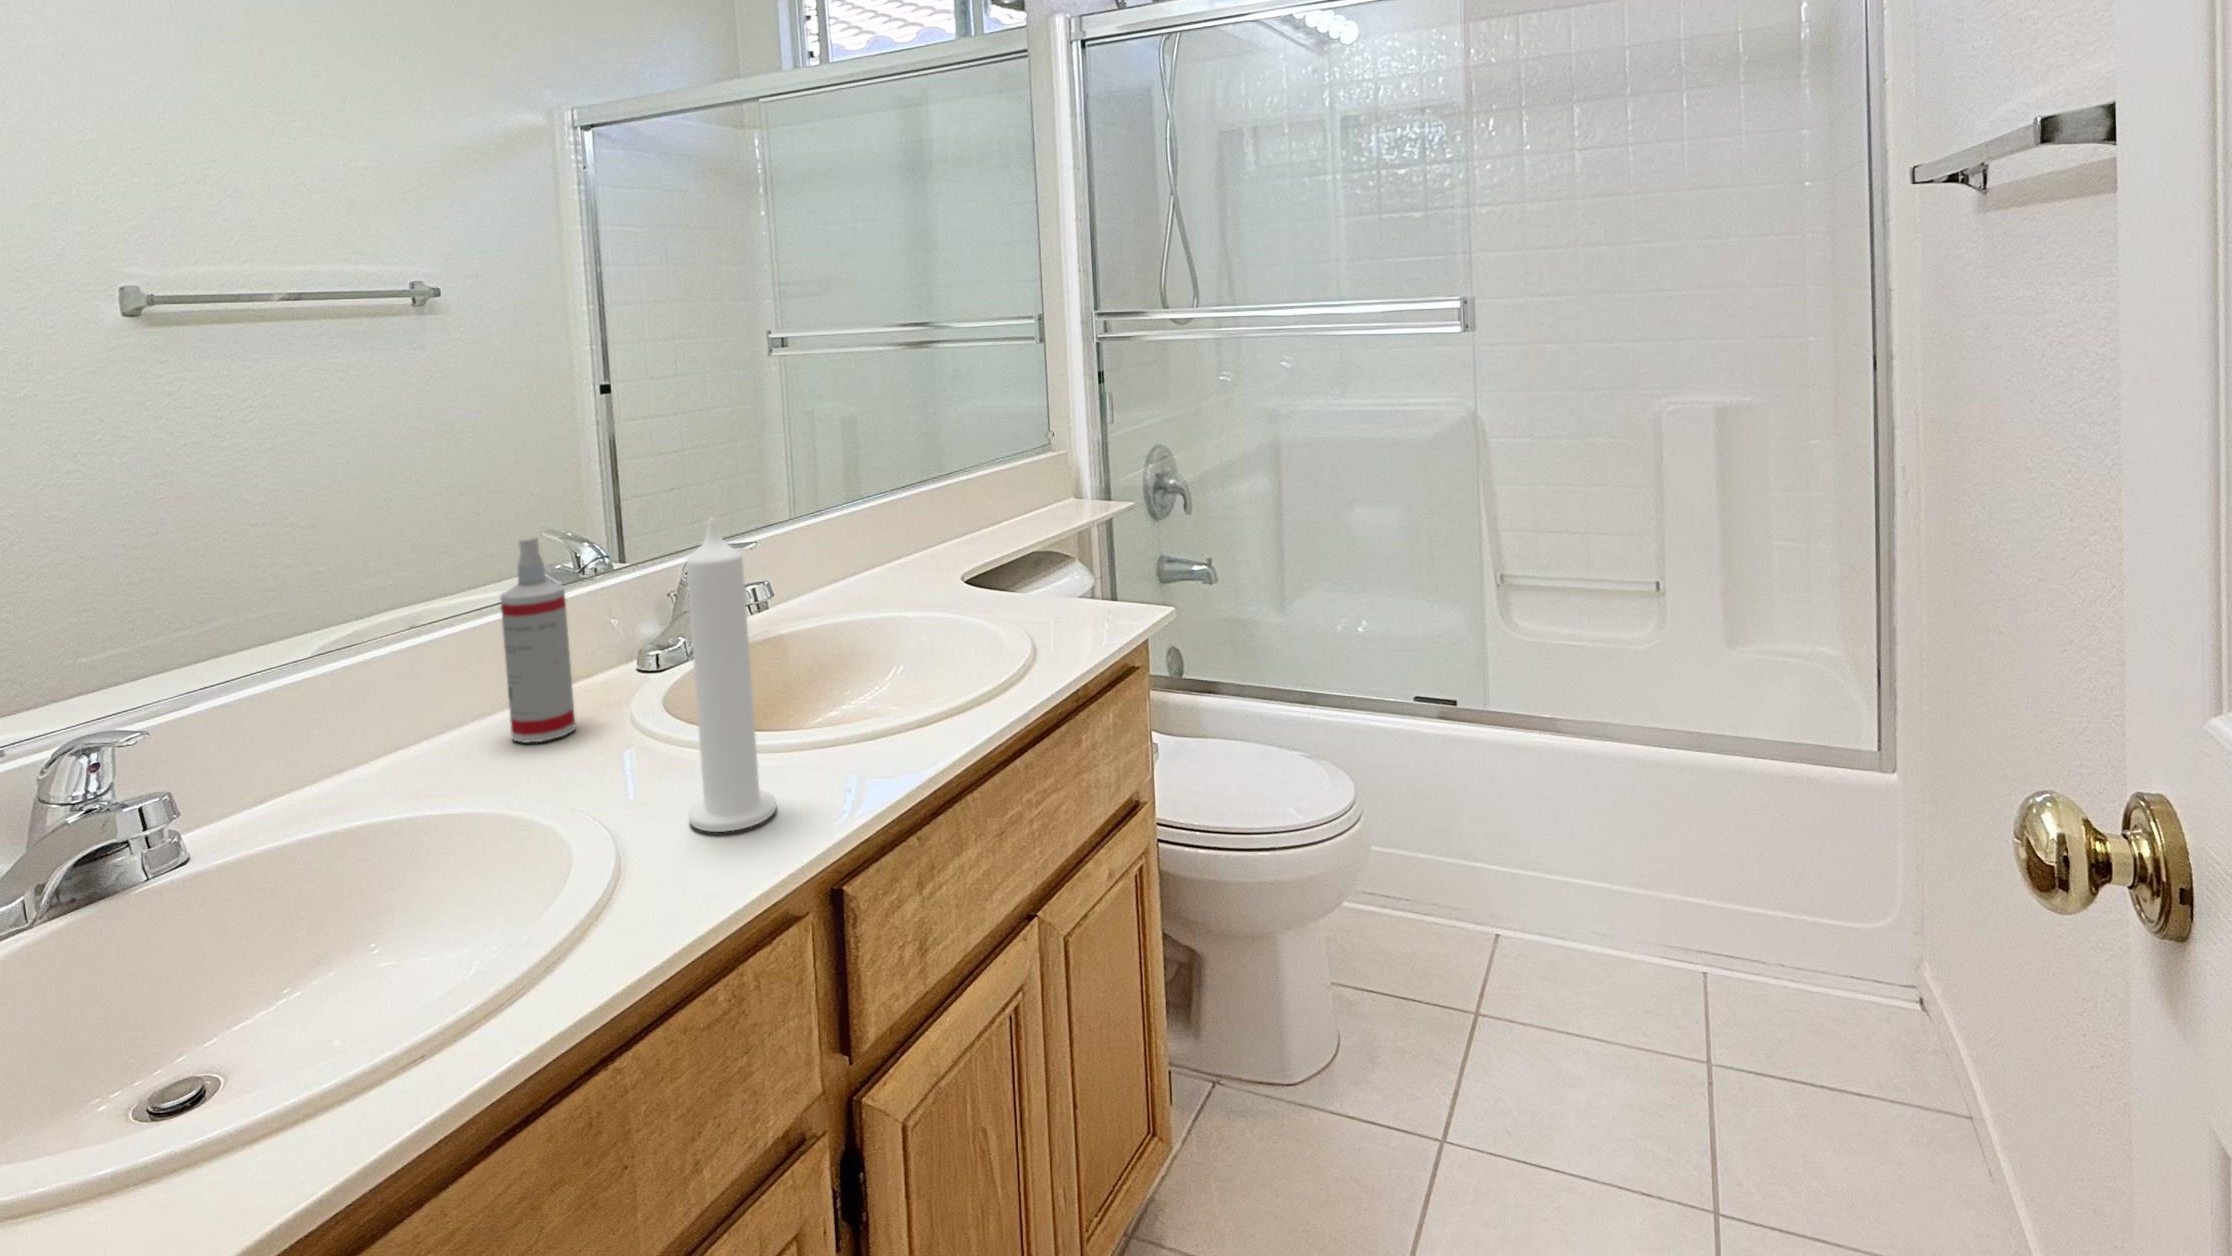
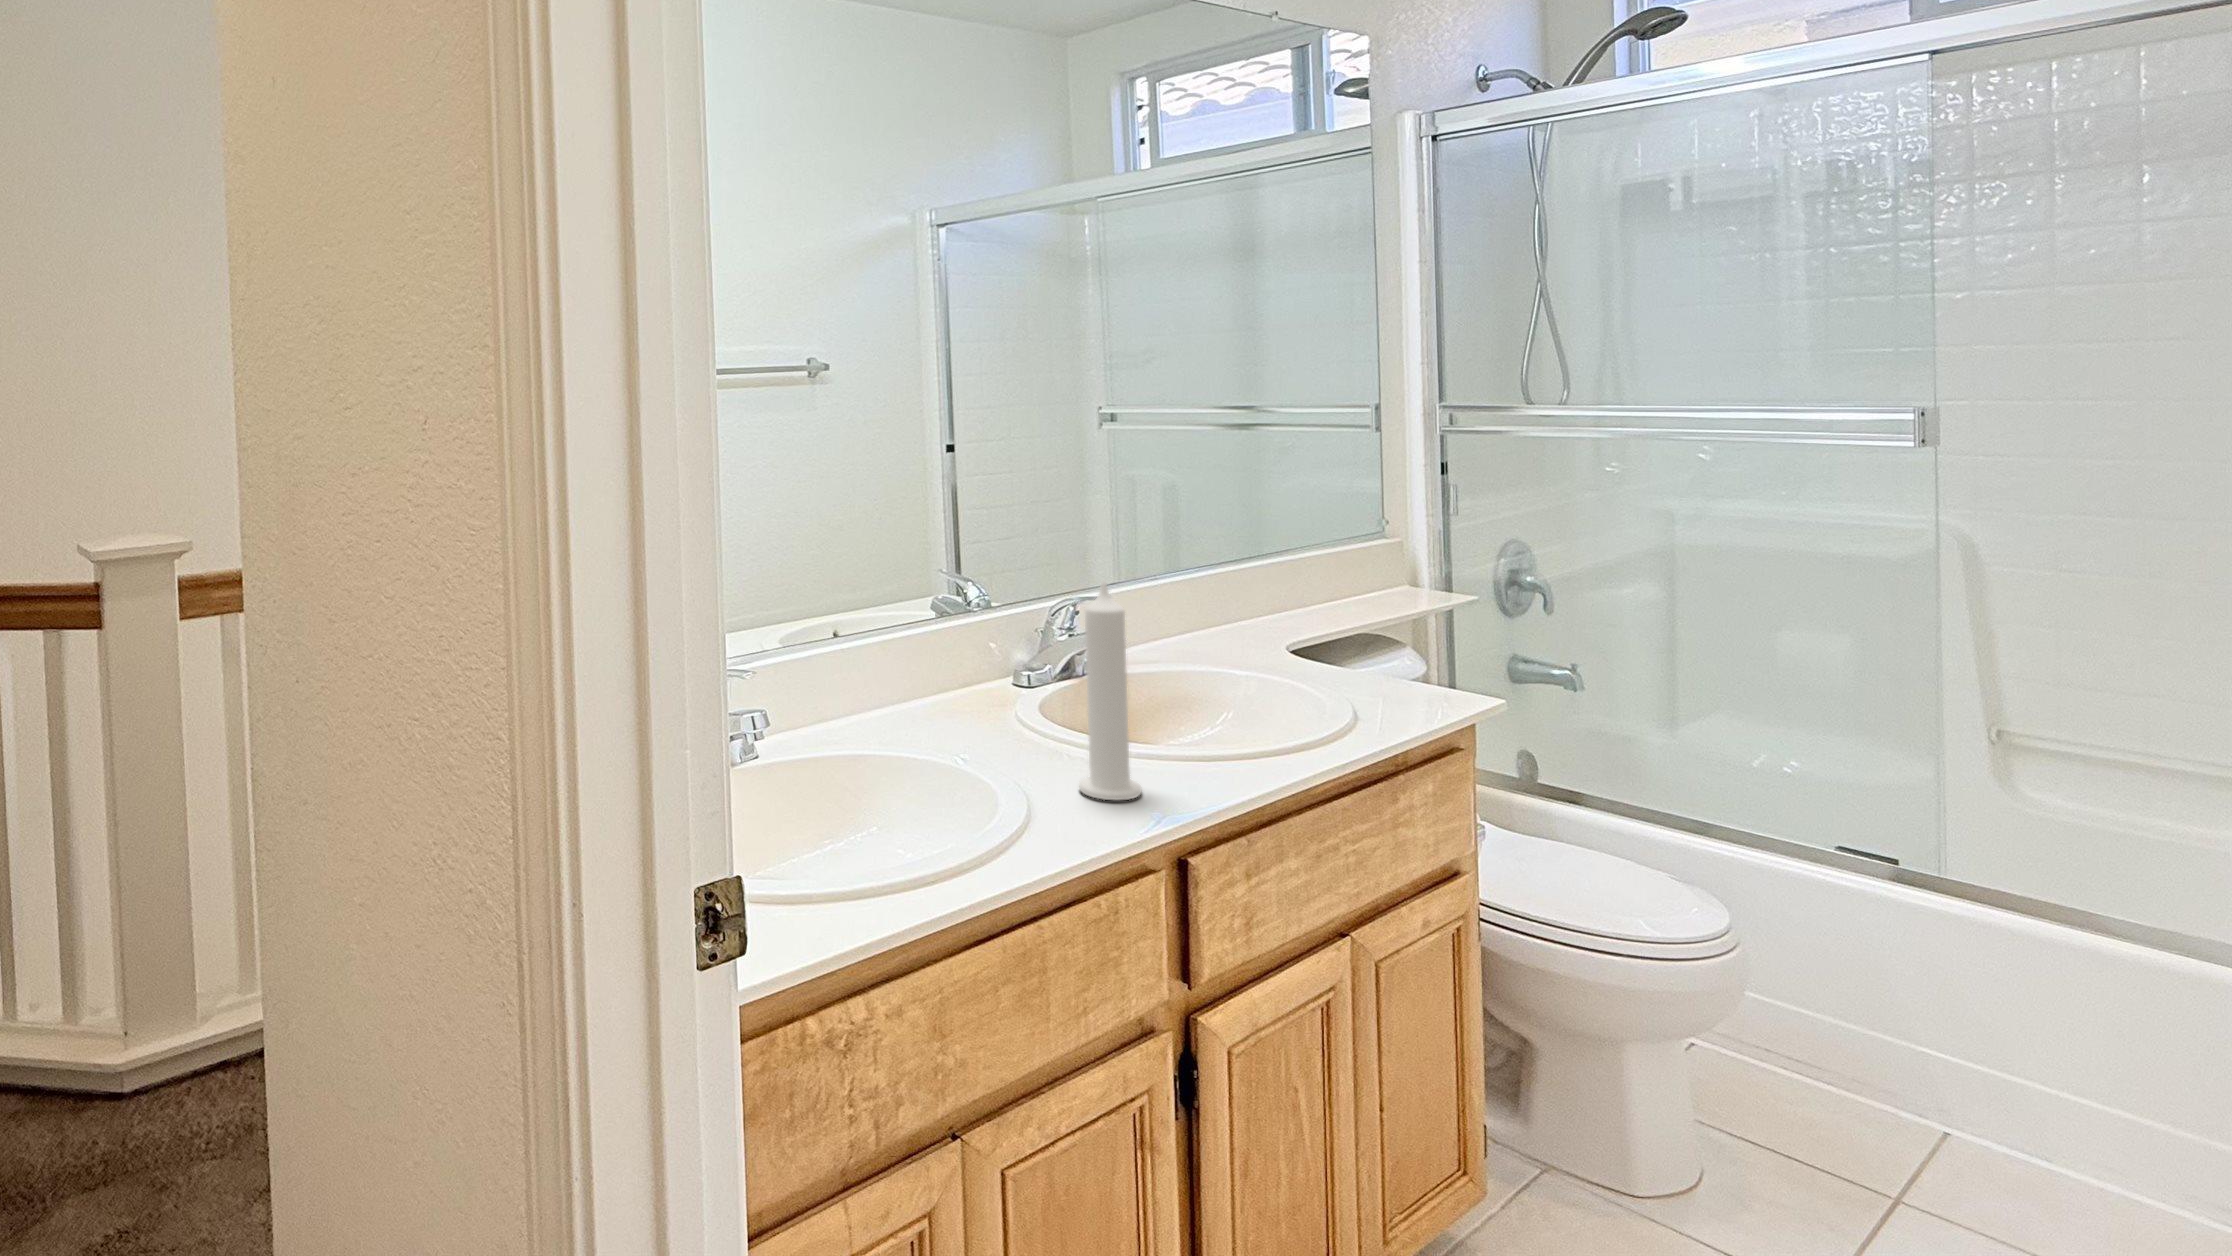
spray bottle: present [500,538,575,743] -> none [933,579,980,724]

